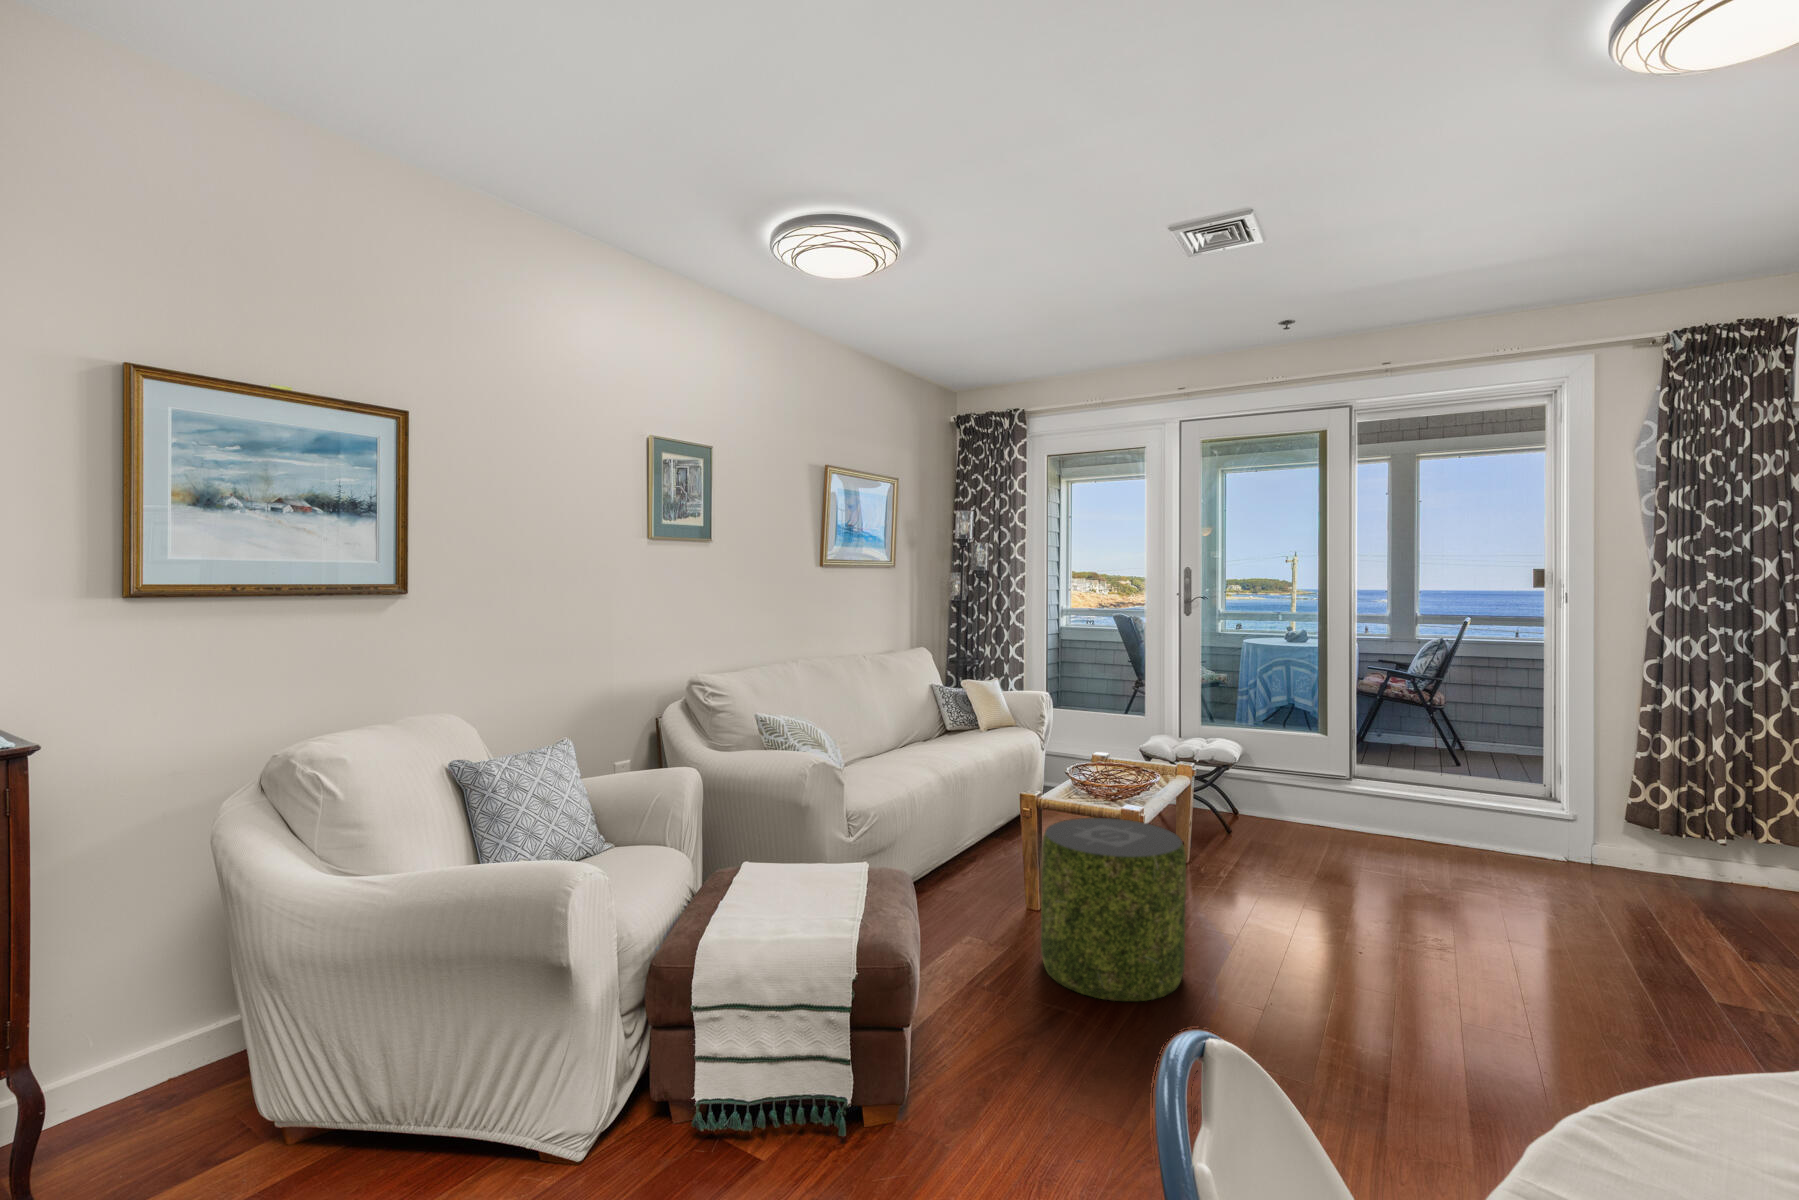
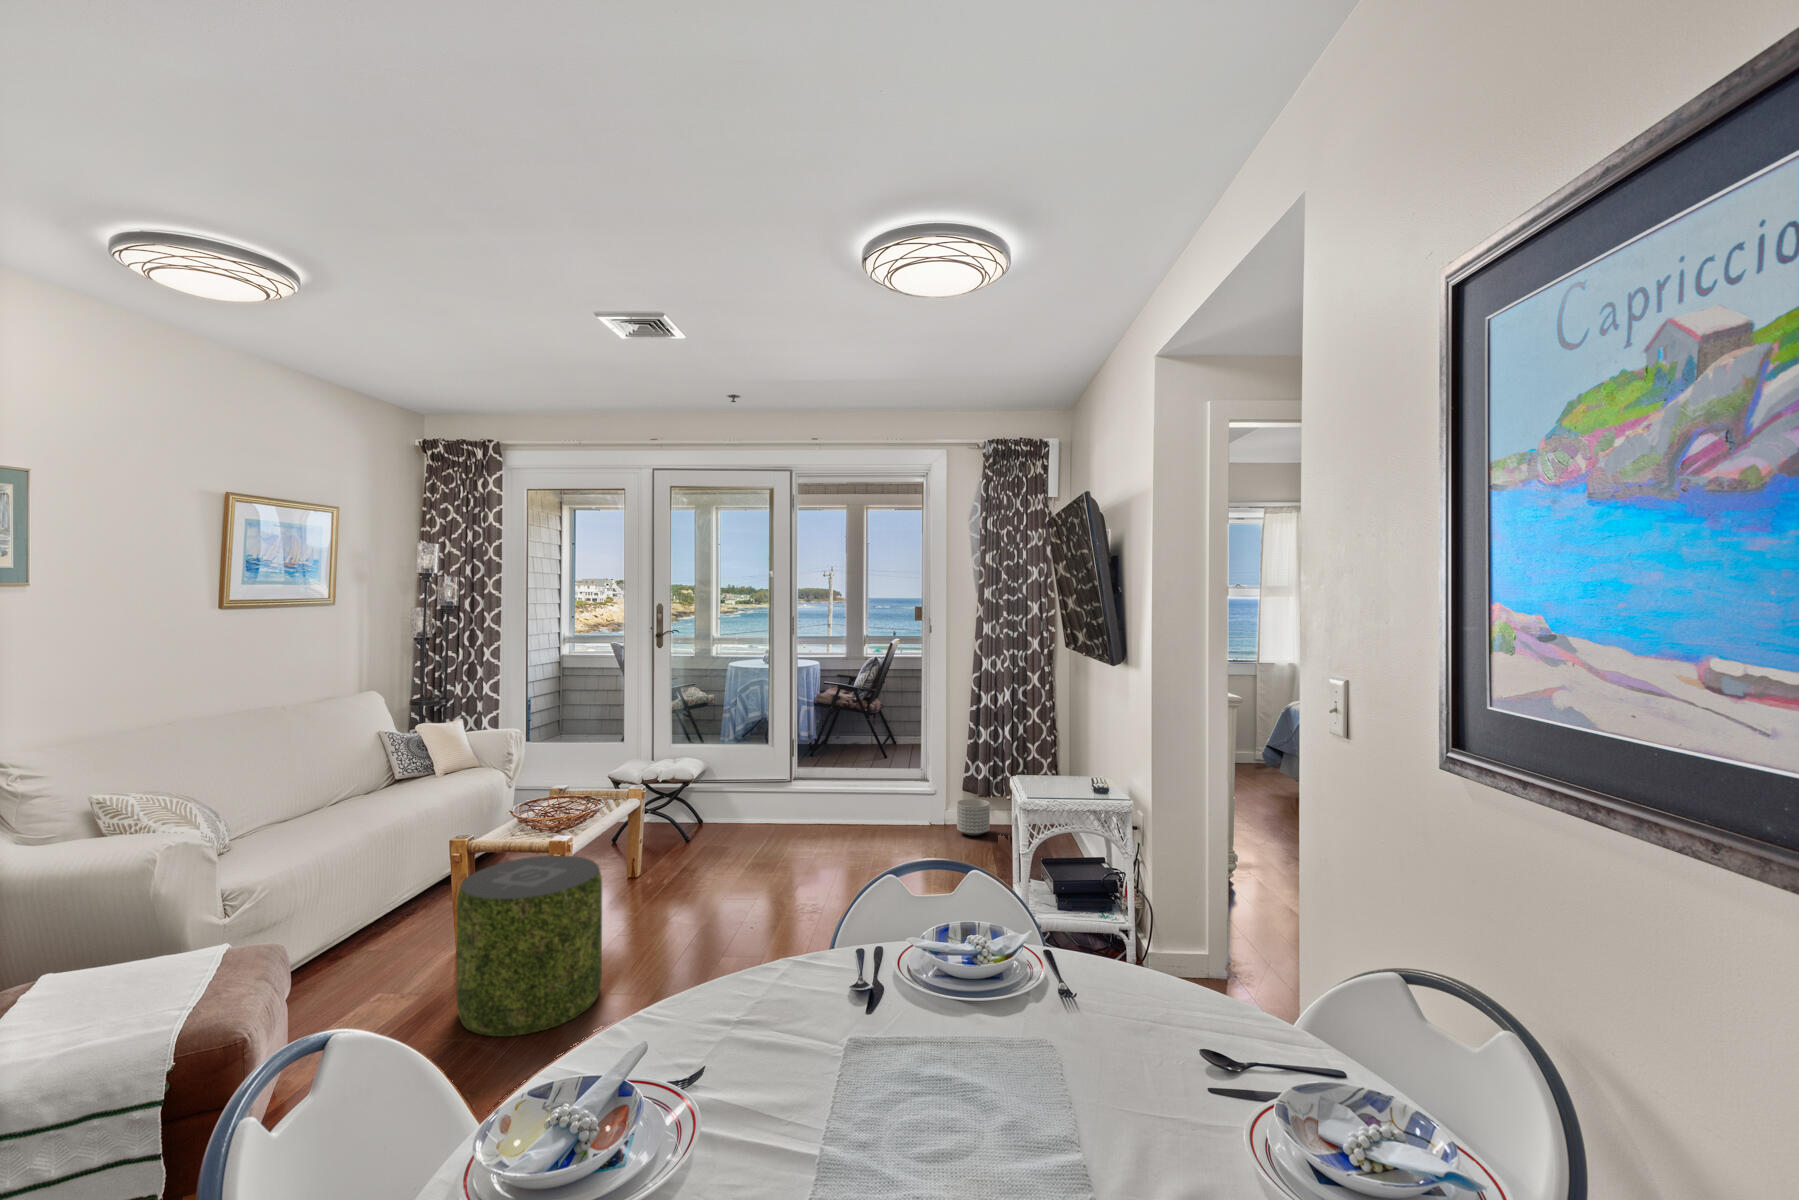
planter: none [1617,833,1679,886] -> present [957,799,990,836]

